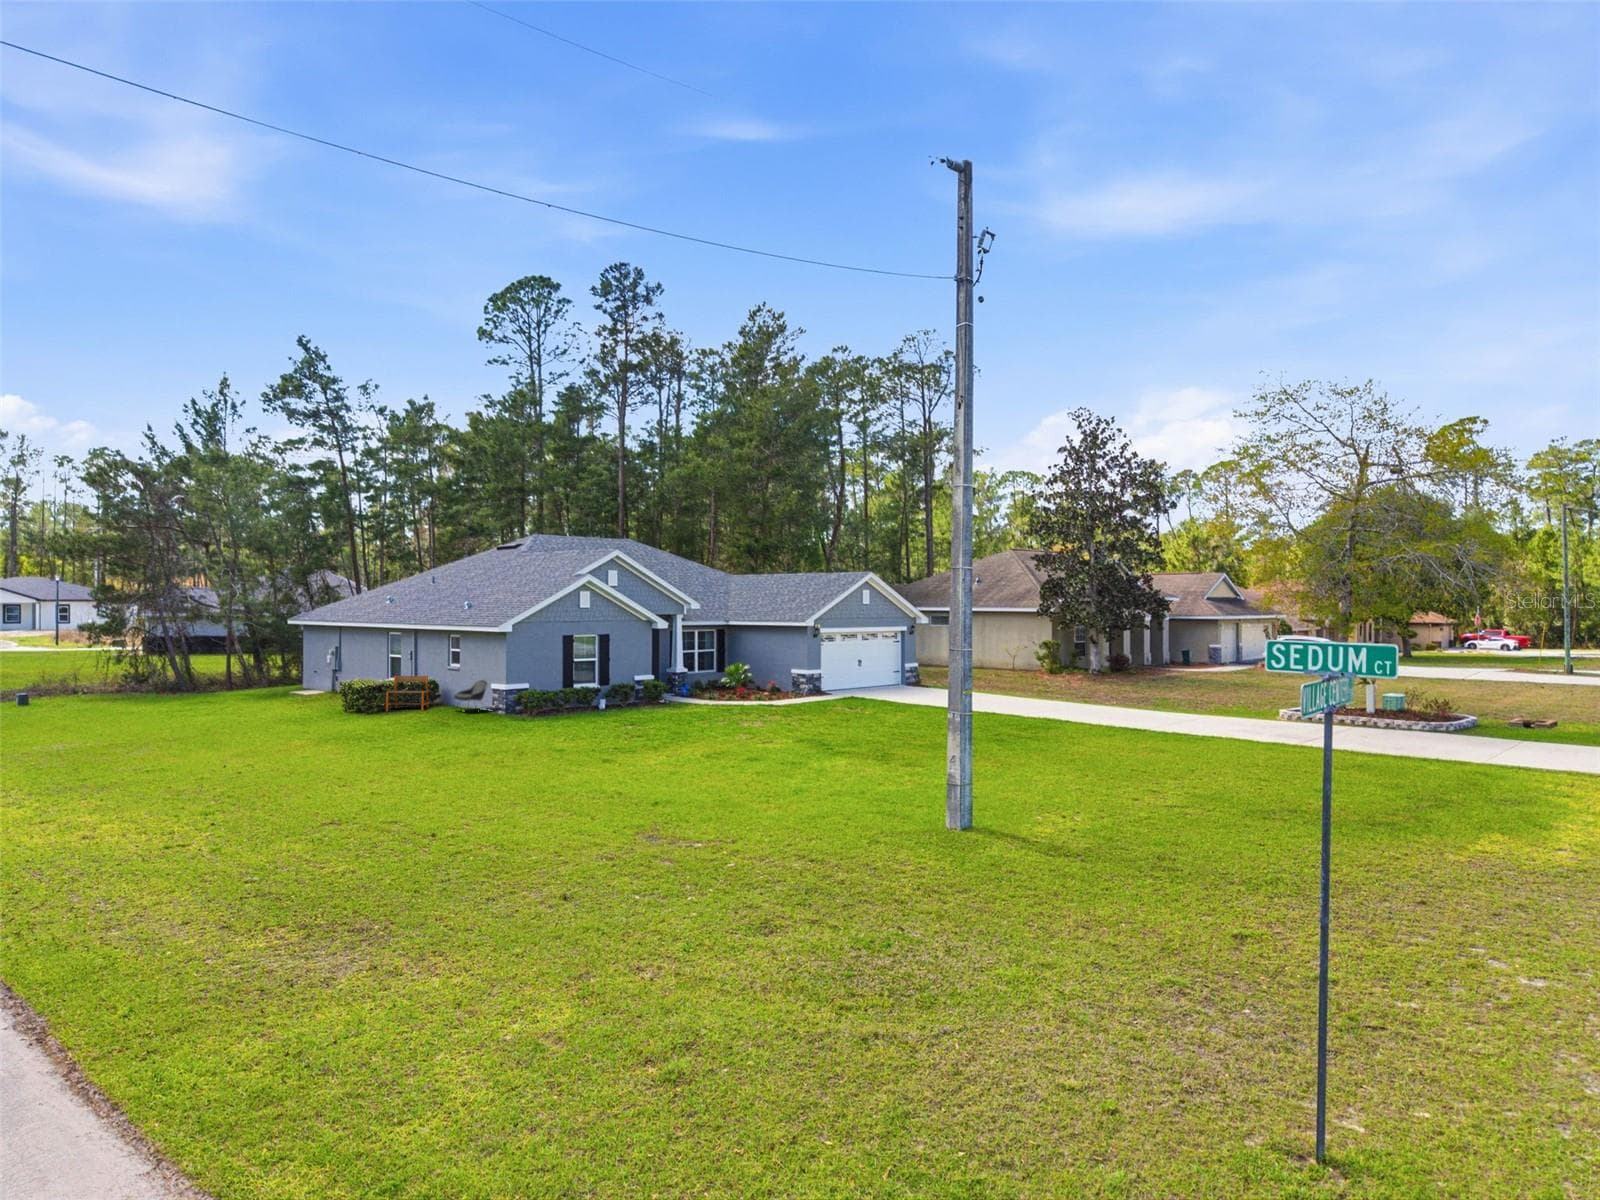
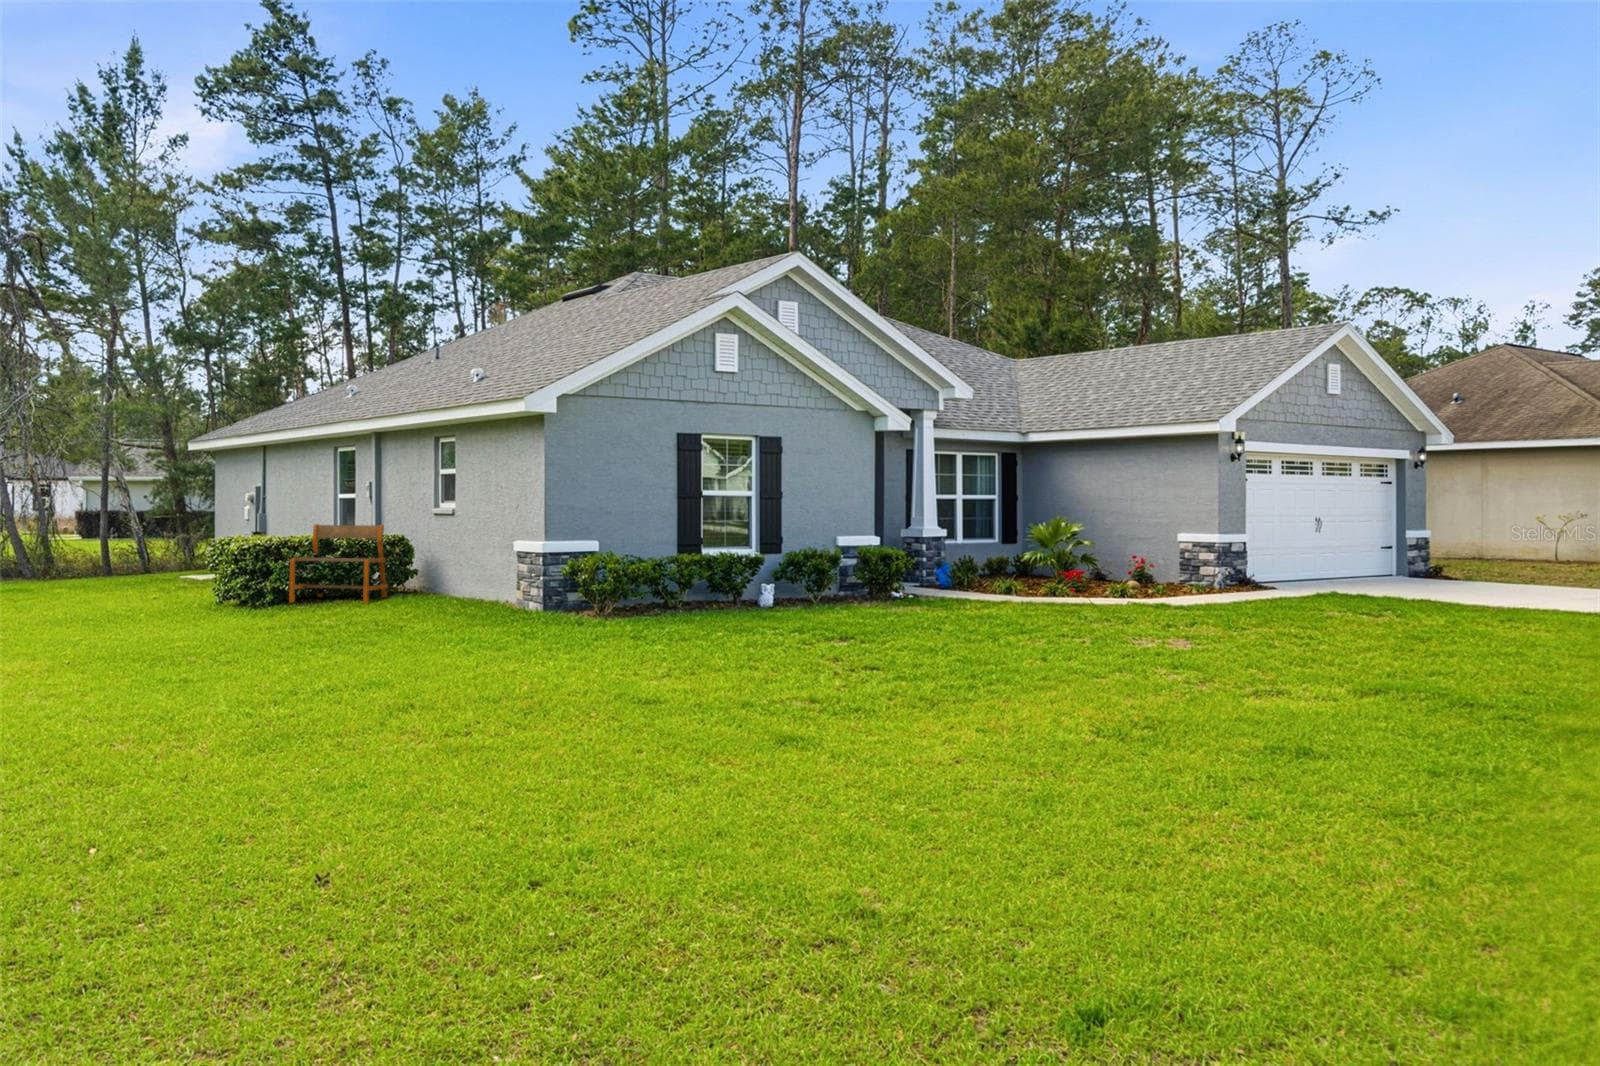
lounge chair: present [454,680,487,711] -> none [430,535,507,612]

